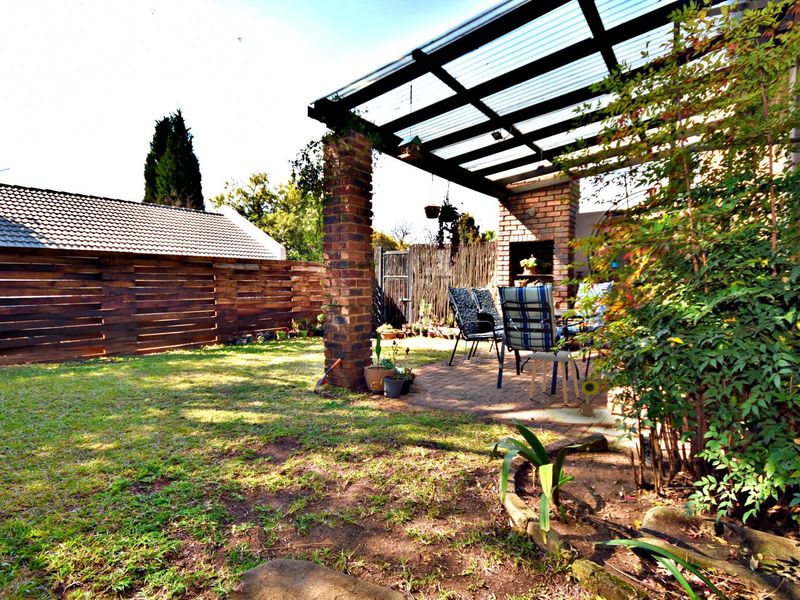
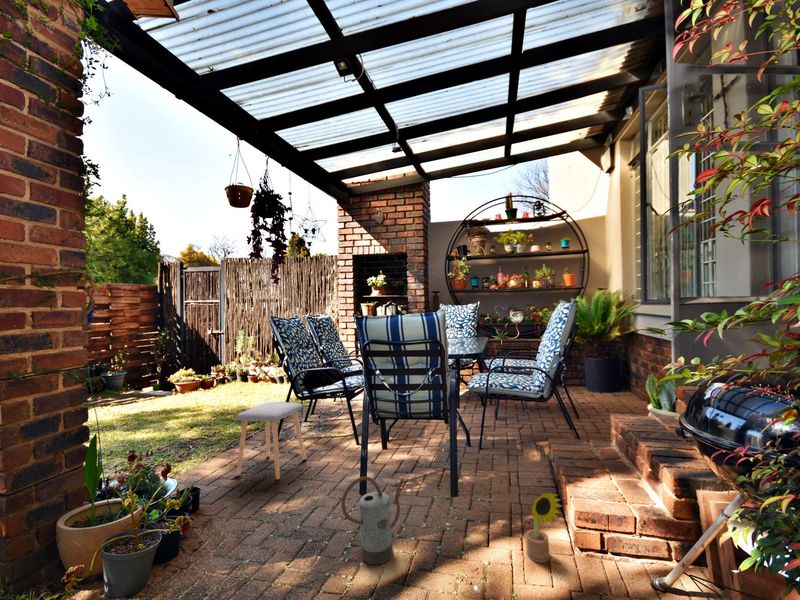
stool: present [529,351,579,405] -> present [236,402,306,480]
watering can: none [485,364,519,405] -> present [342,477,404,565]

